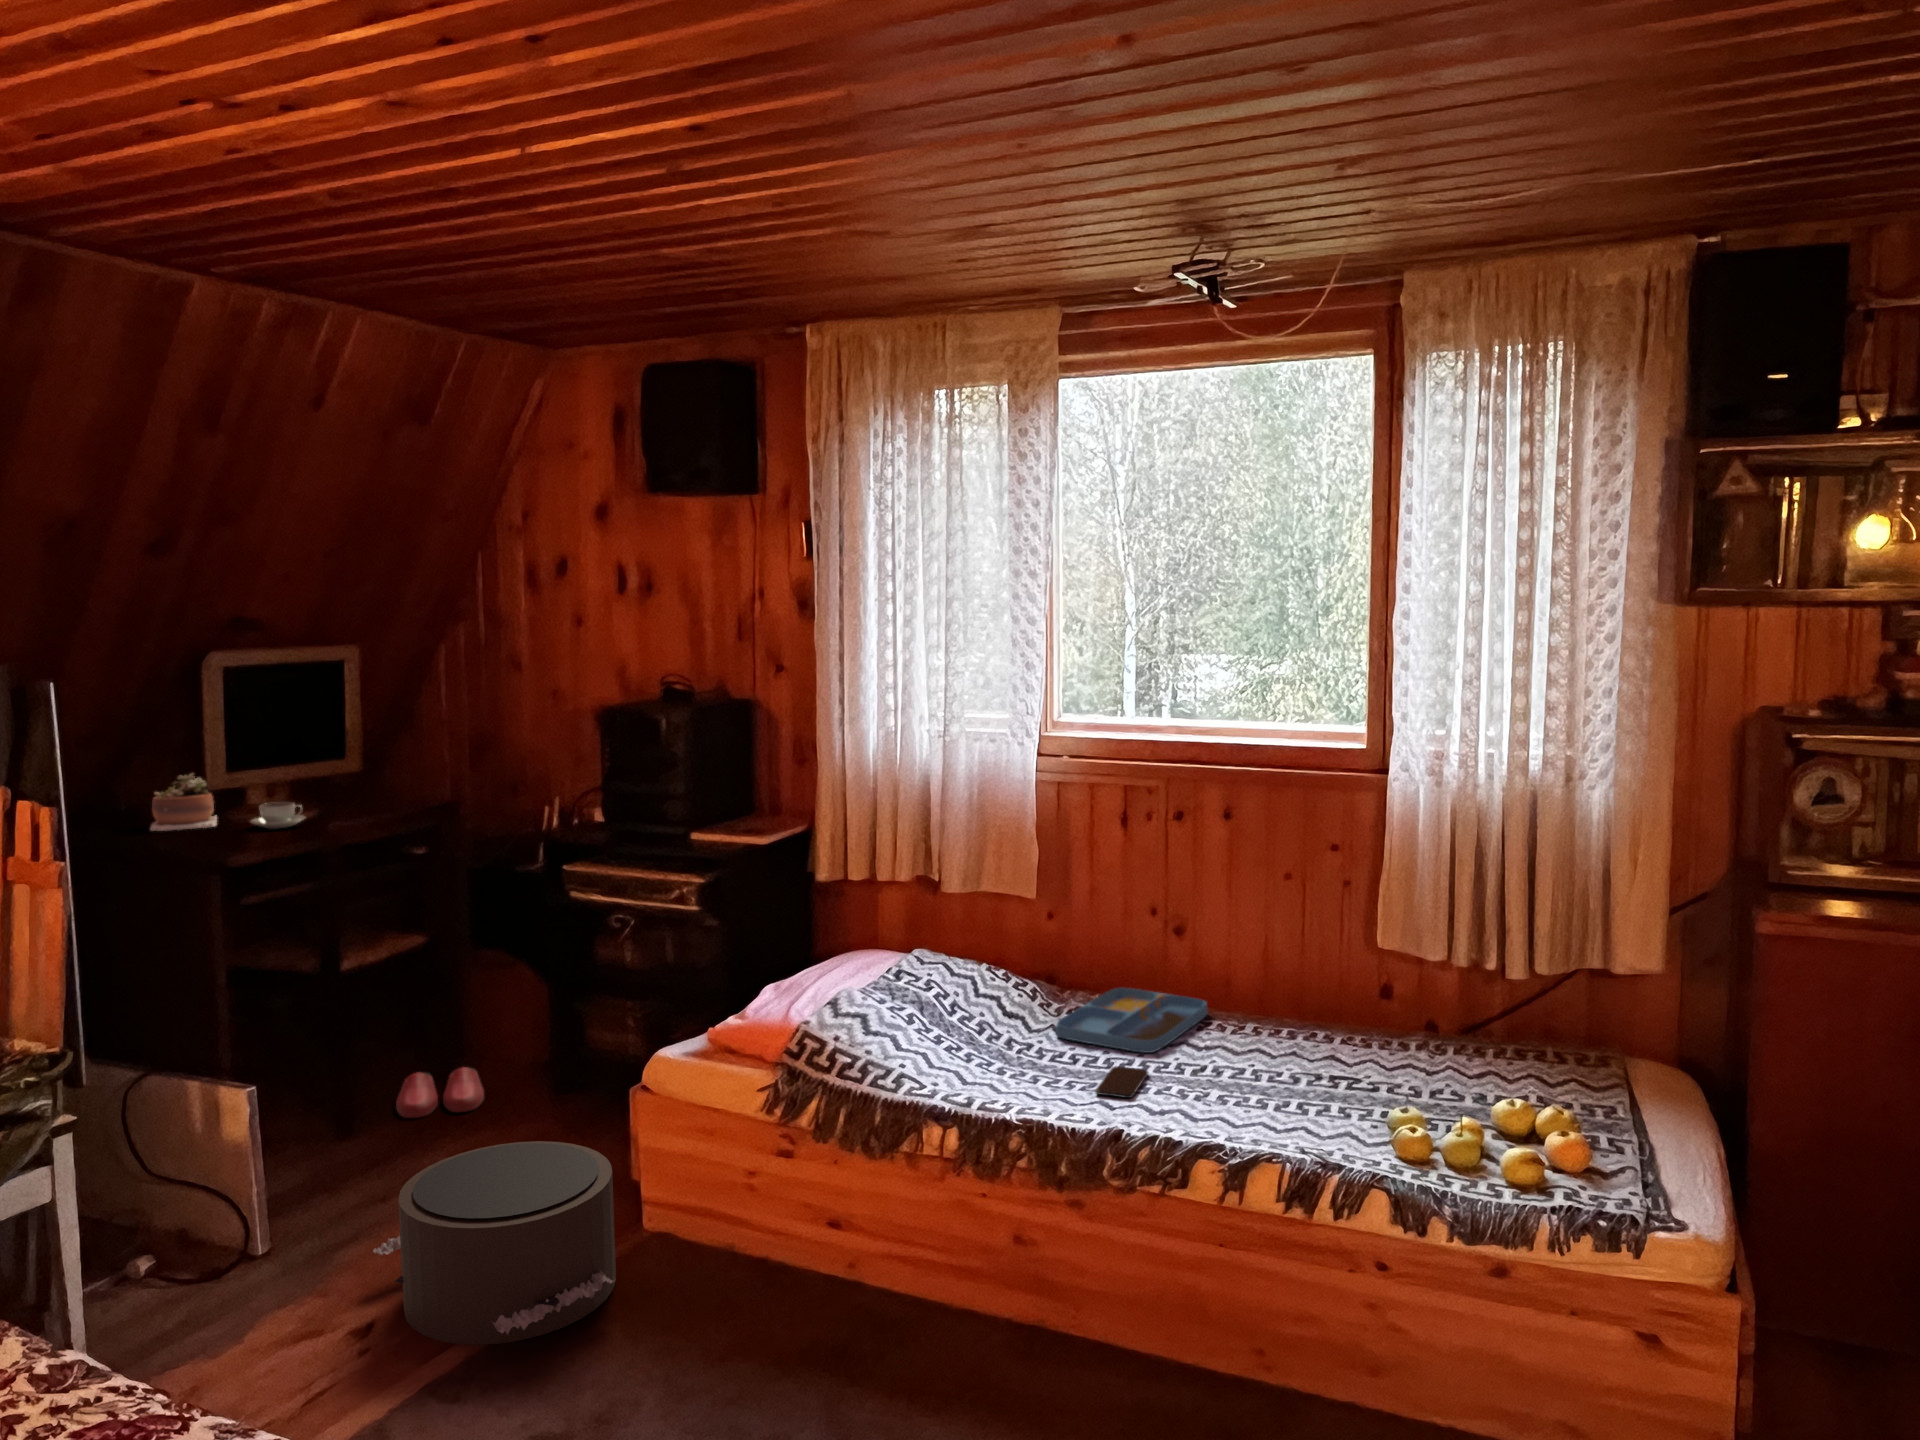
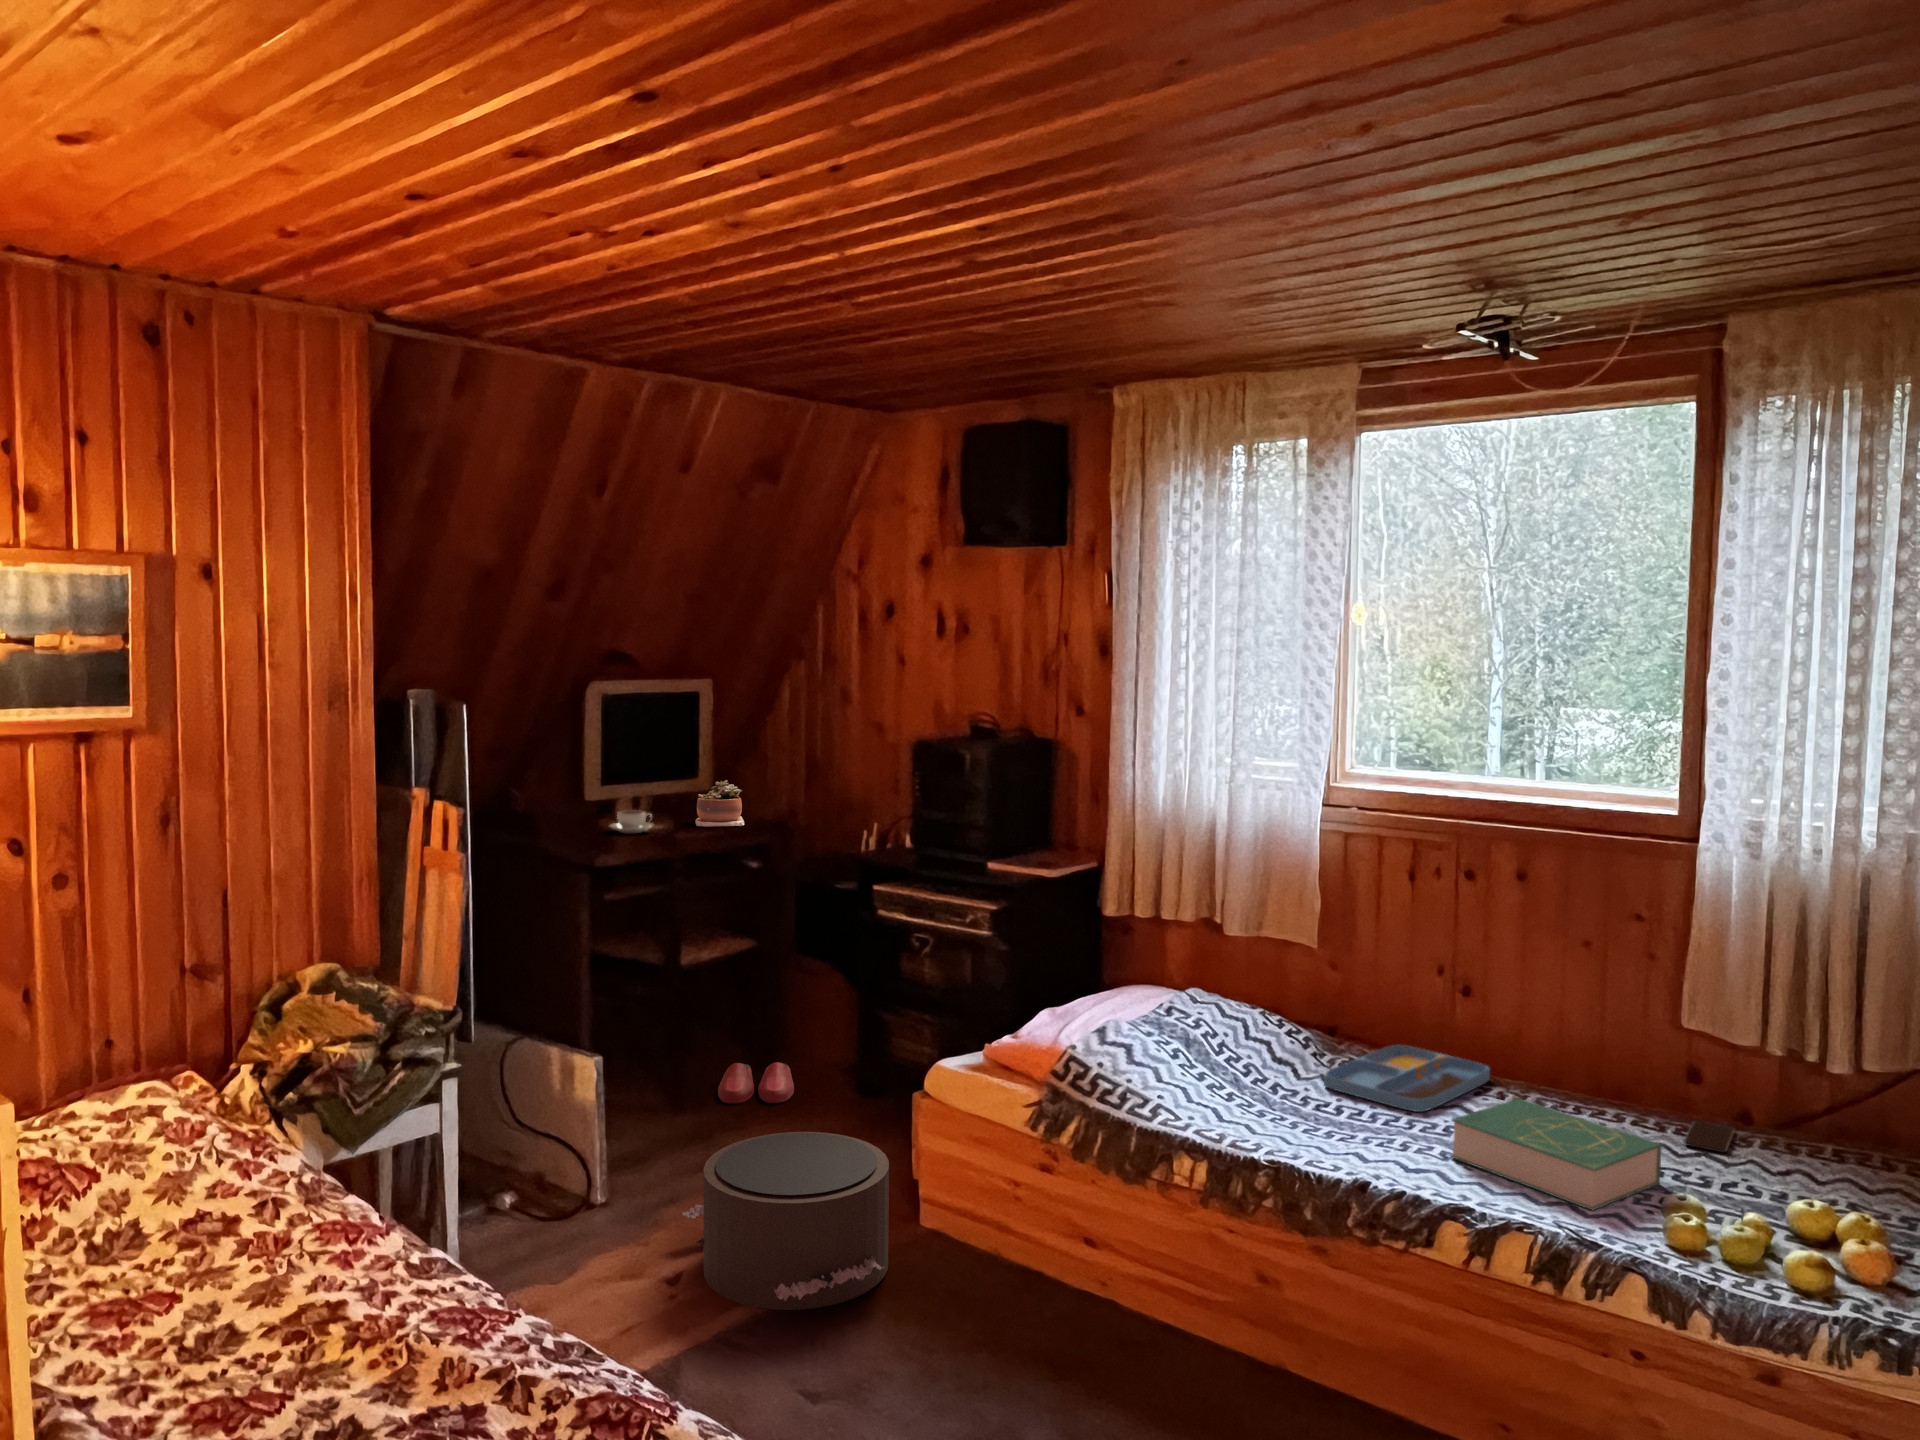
succulent plant: present [150,773,217,831] -> present [695,780,744,826]
book: none [1189,1030,1380,1133] -> present [1450,1099,1662,1211]
smartphone: present [1095,1066,1148,1098] -> present [1684,1121,1735,1152]

